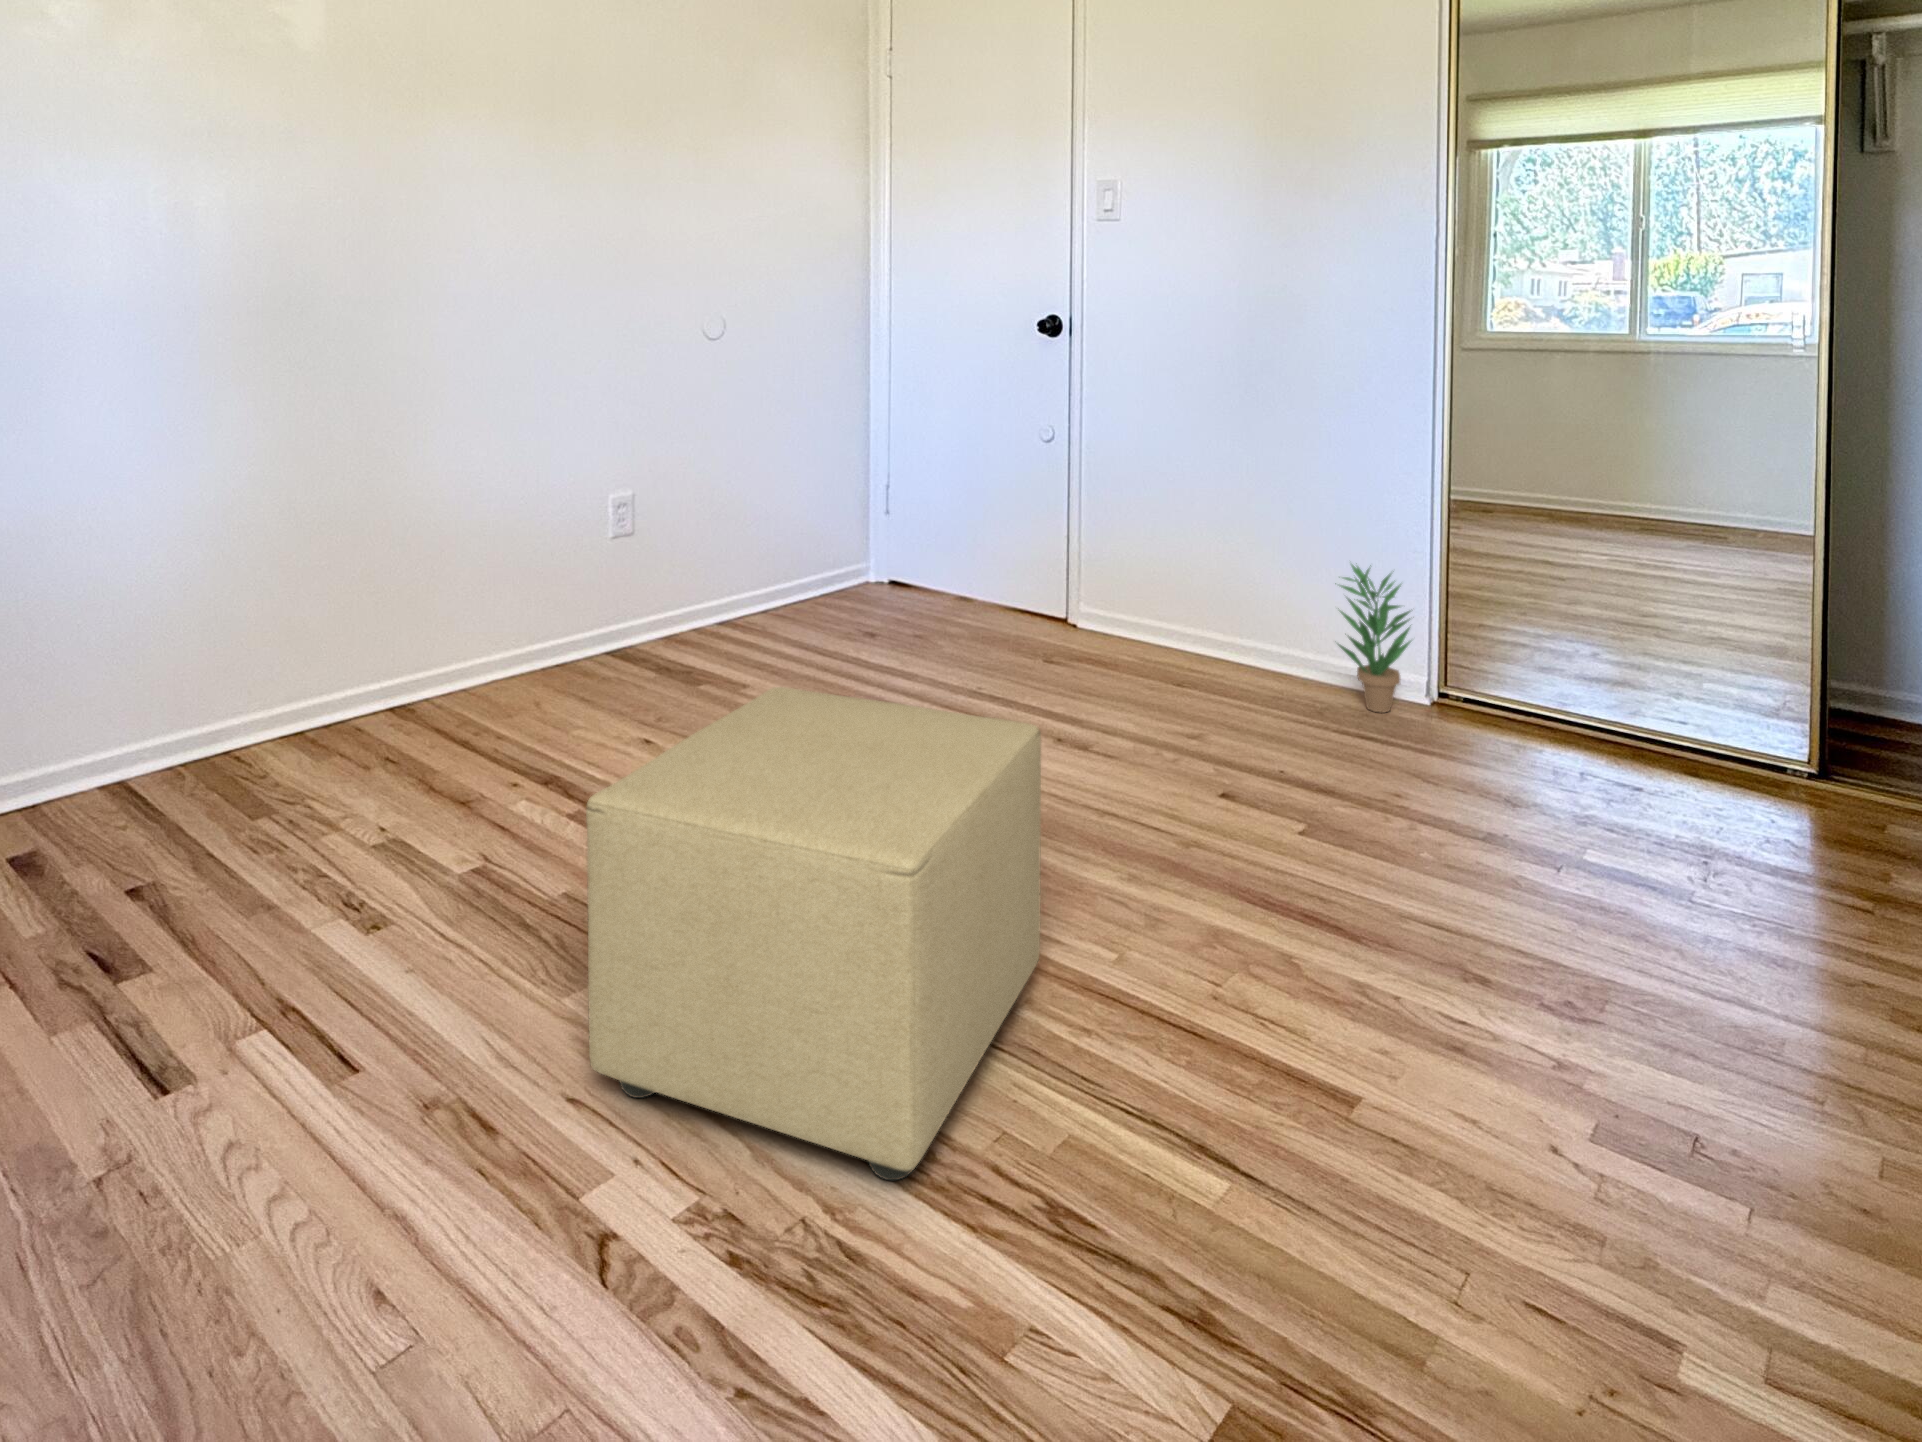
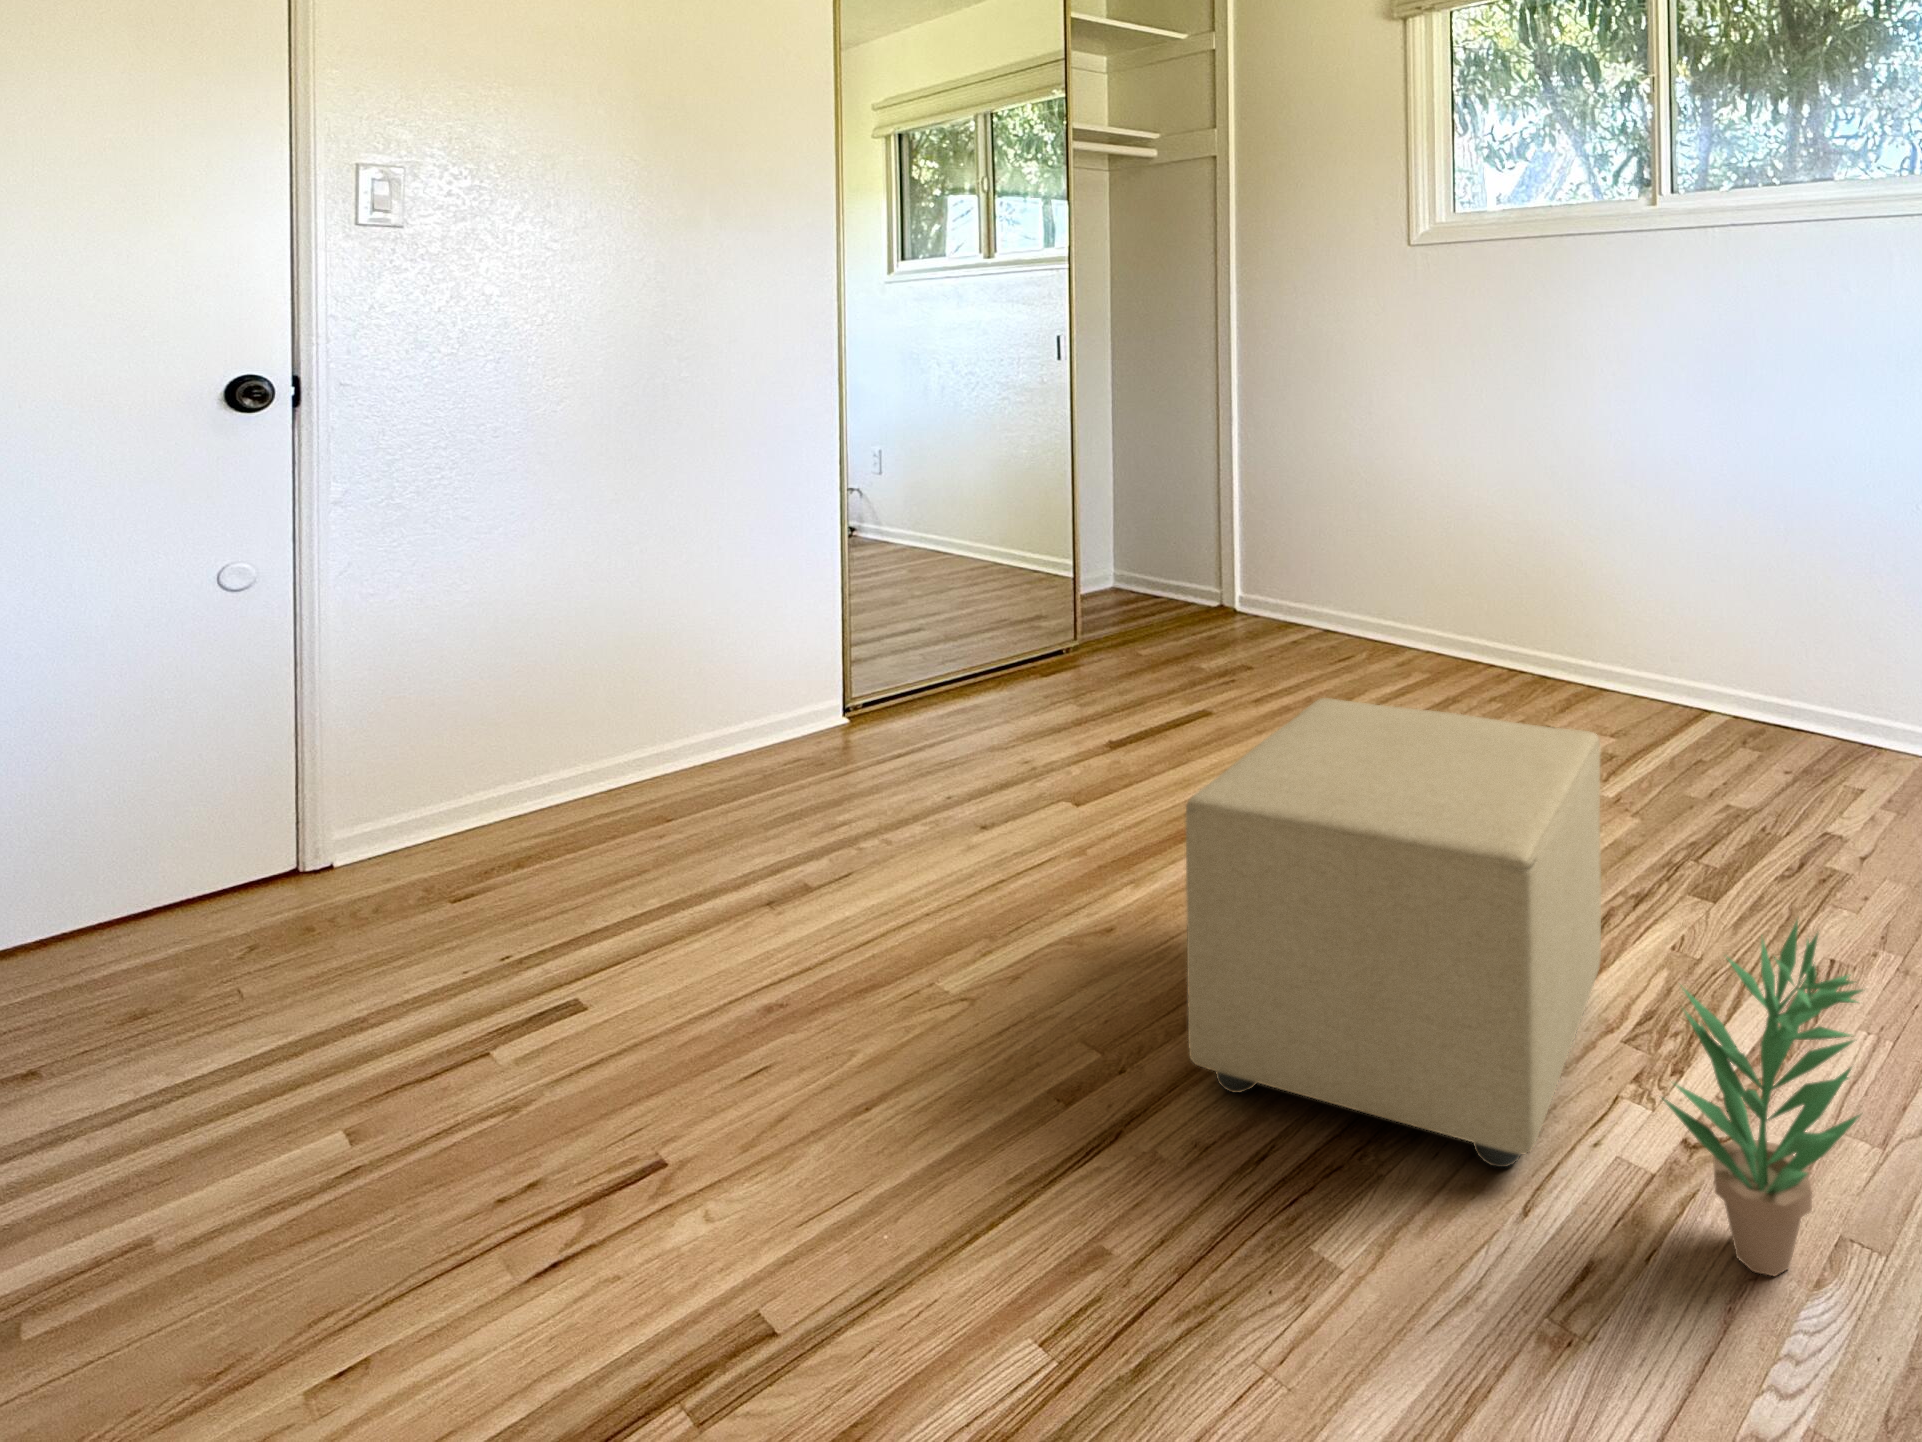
potted plant: present [1335,565,1411,713] -> present [1663,921,1863,1276]

